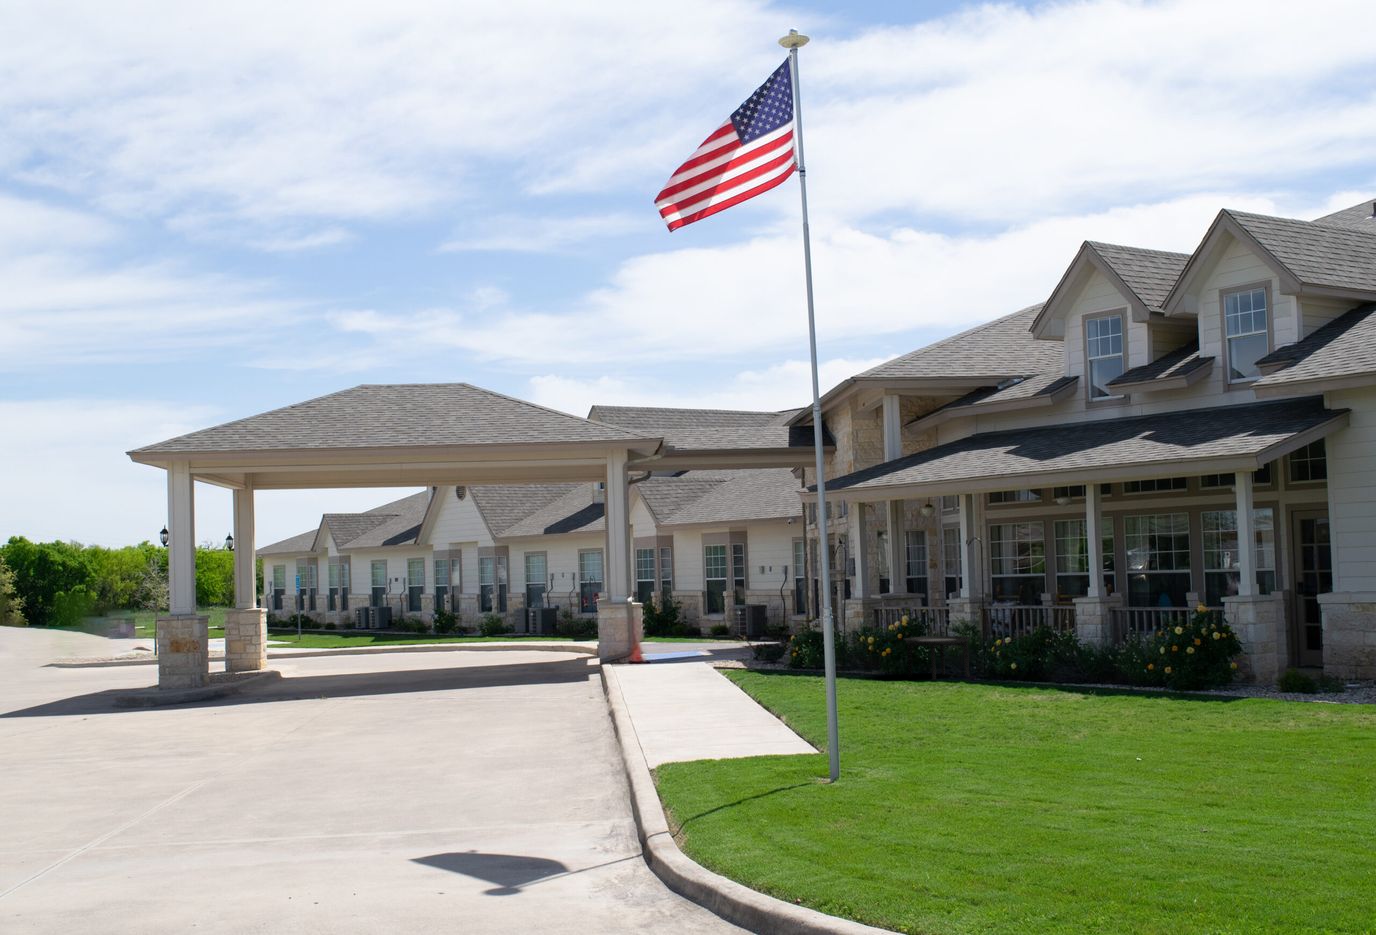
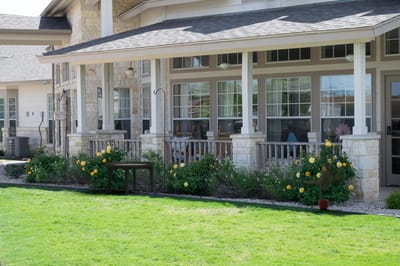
potted tree: none [1166,628,1222,694] -> present [304,159,344,210]

